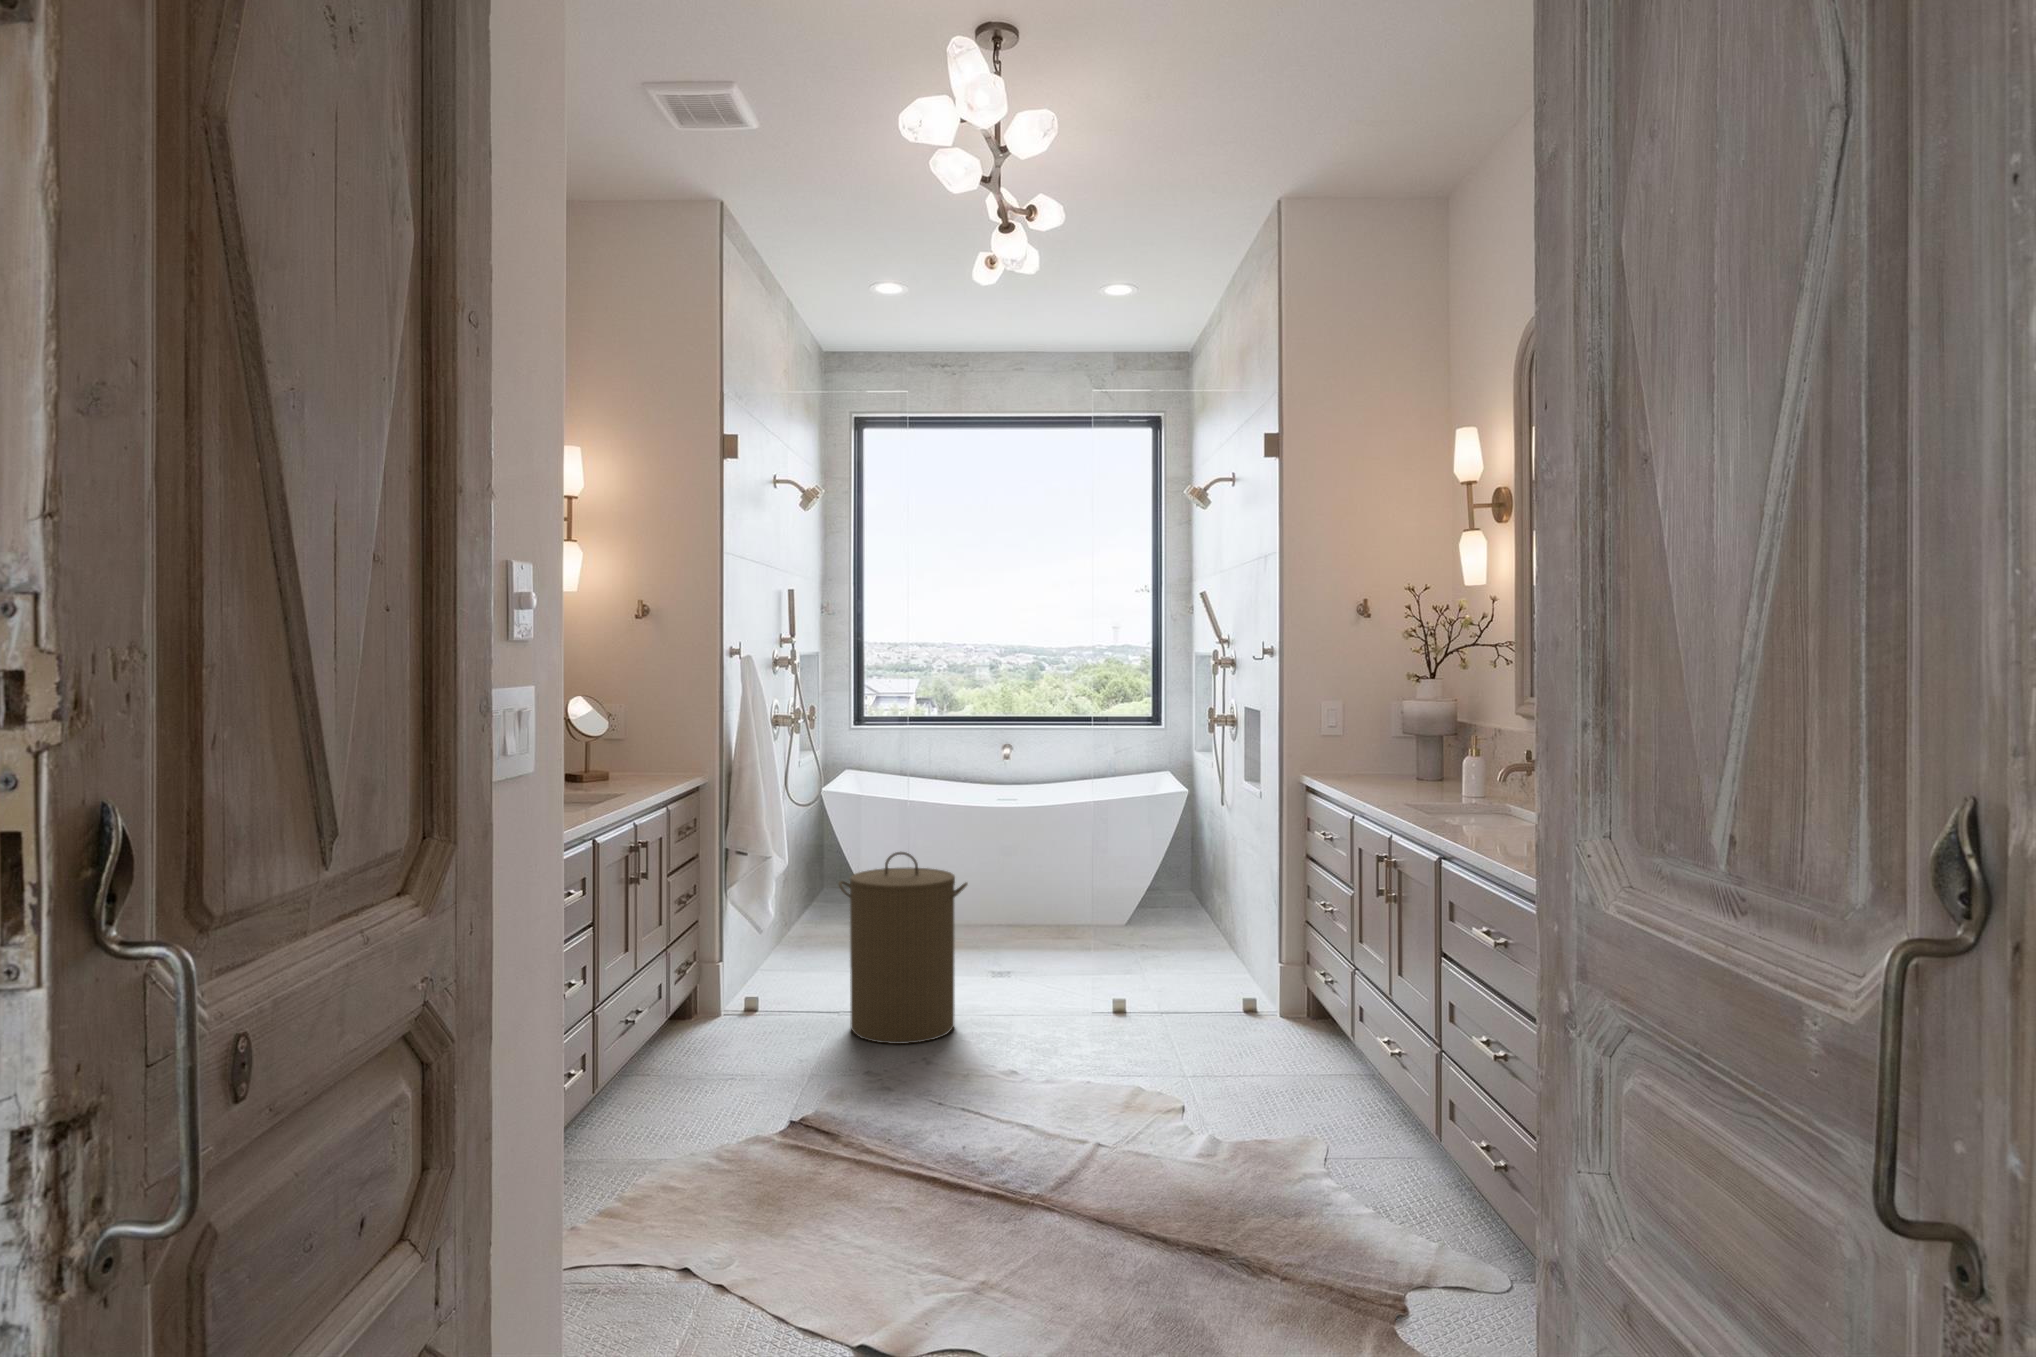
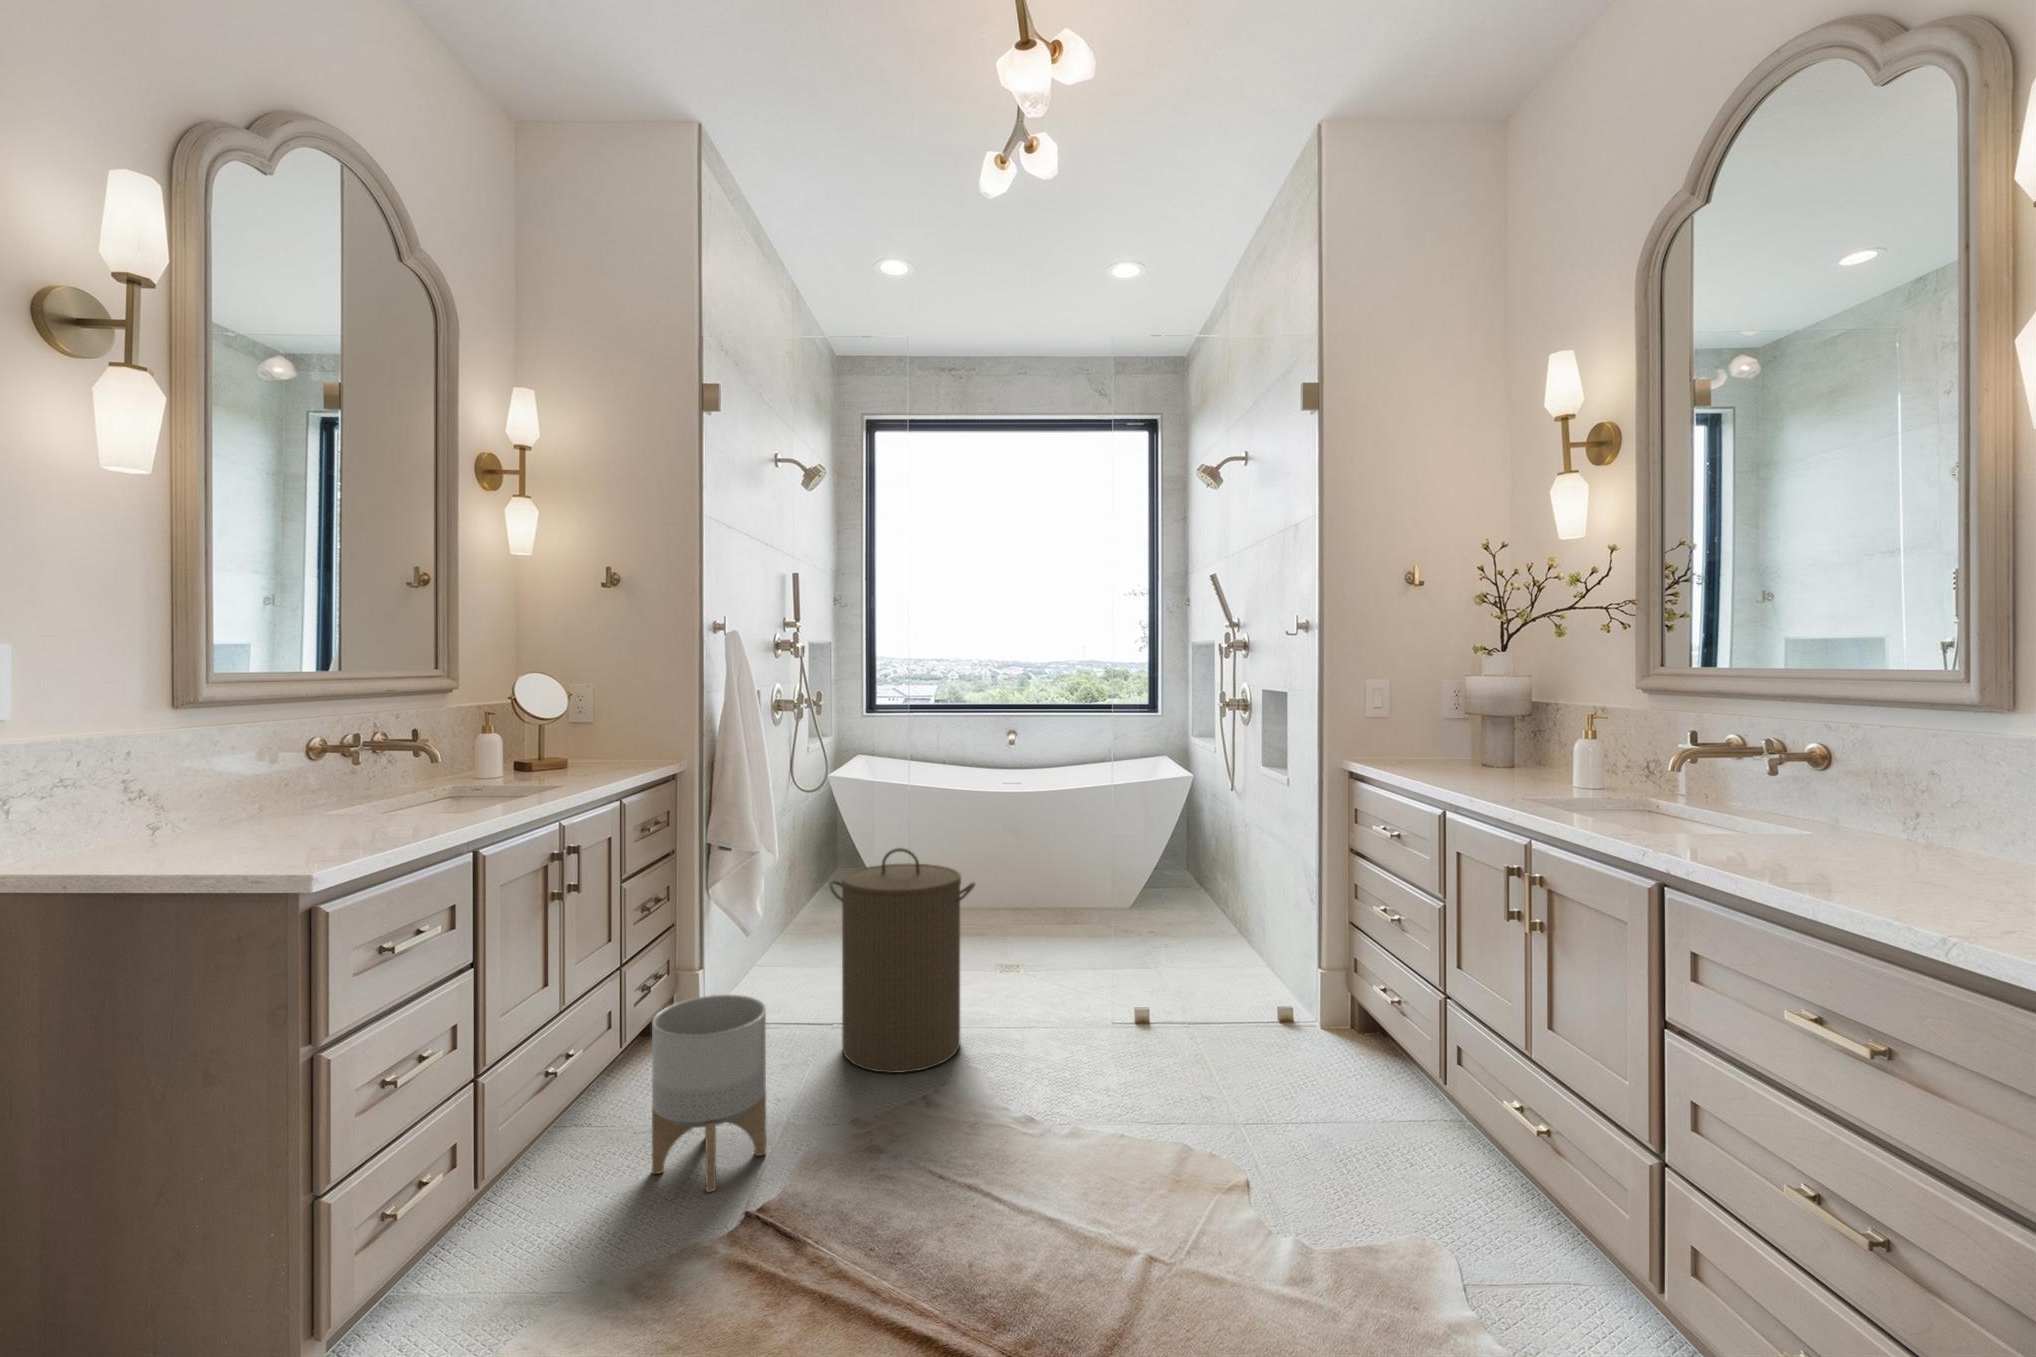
planter: none [710,965,799,1109] -> present [652,995,766,1192]

